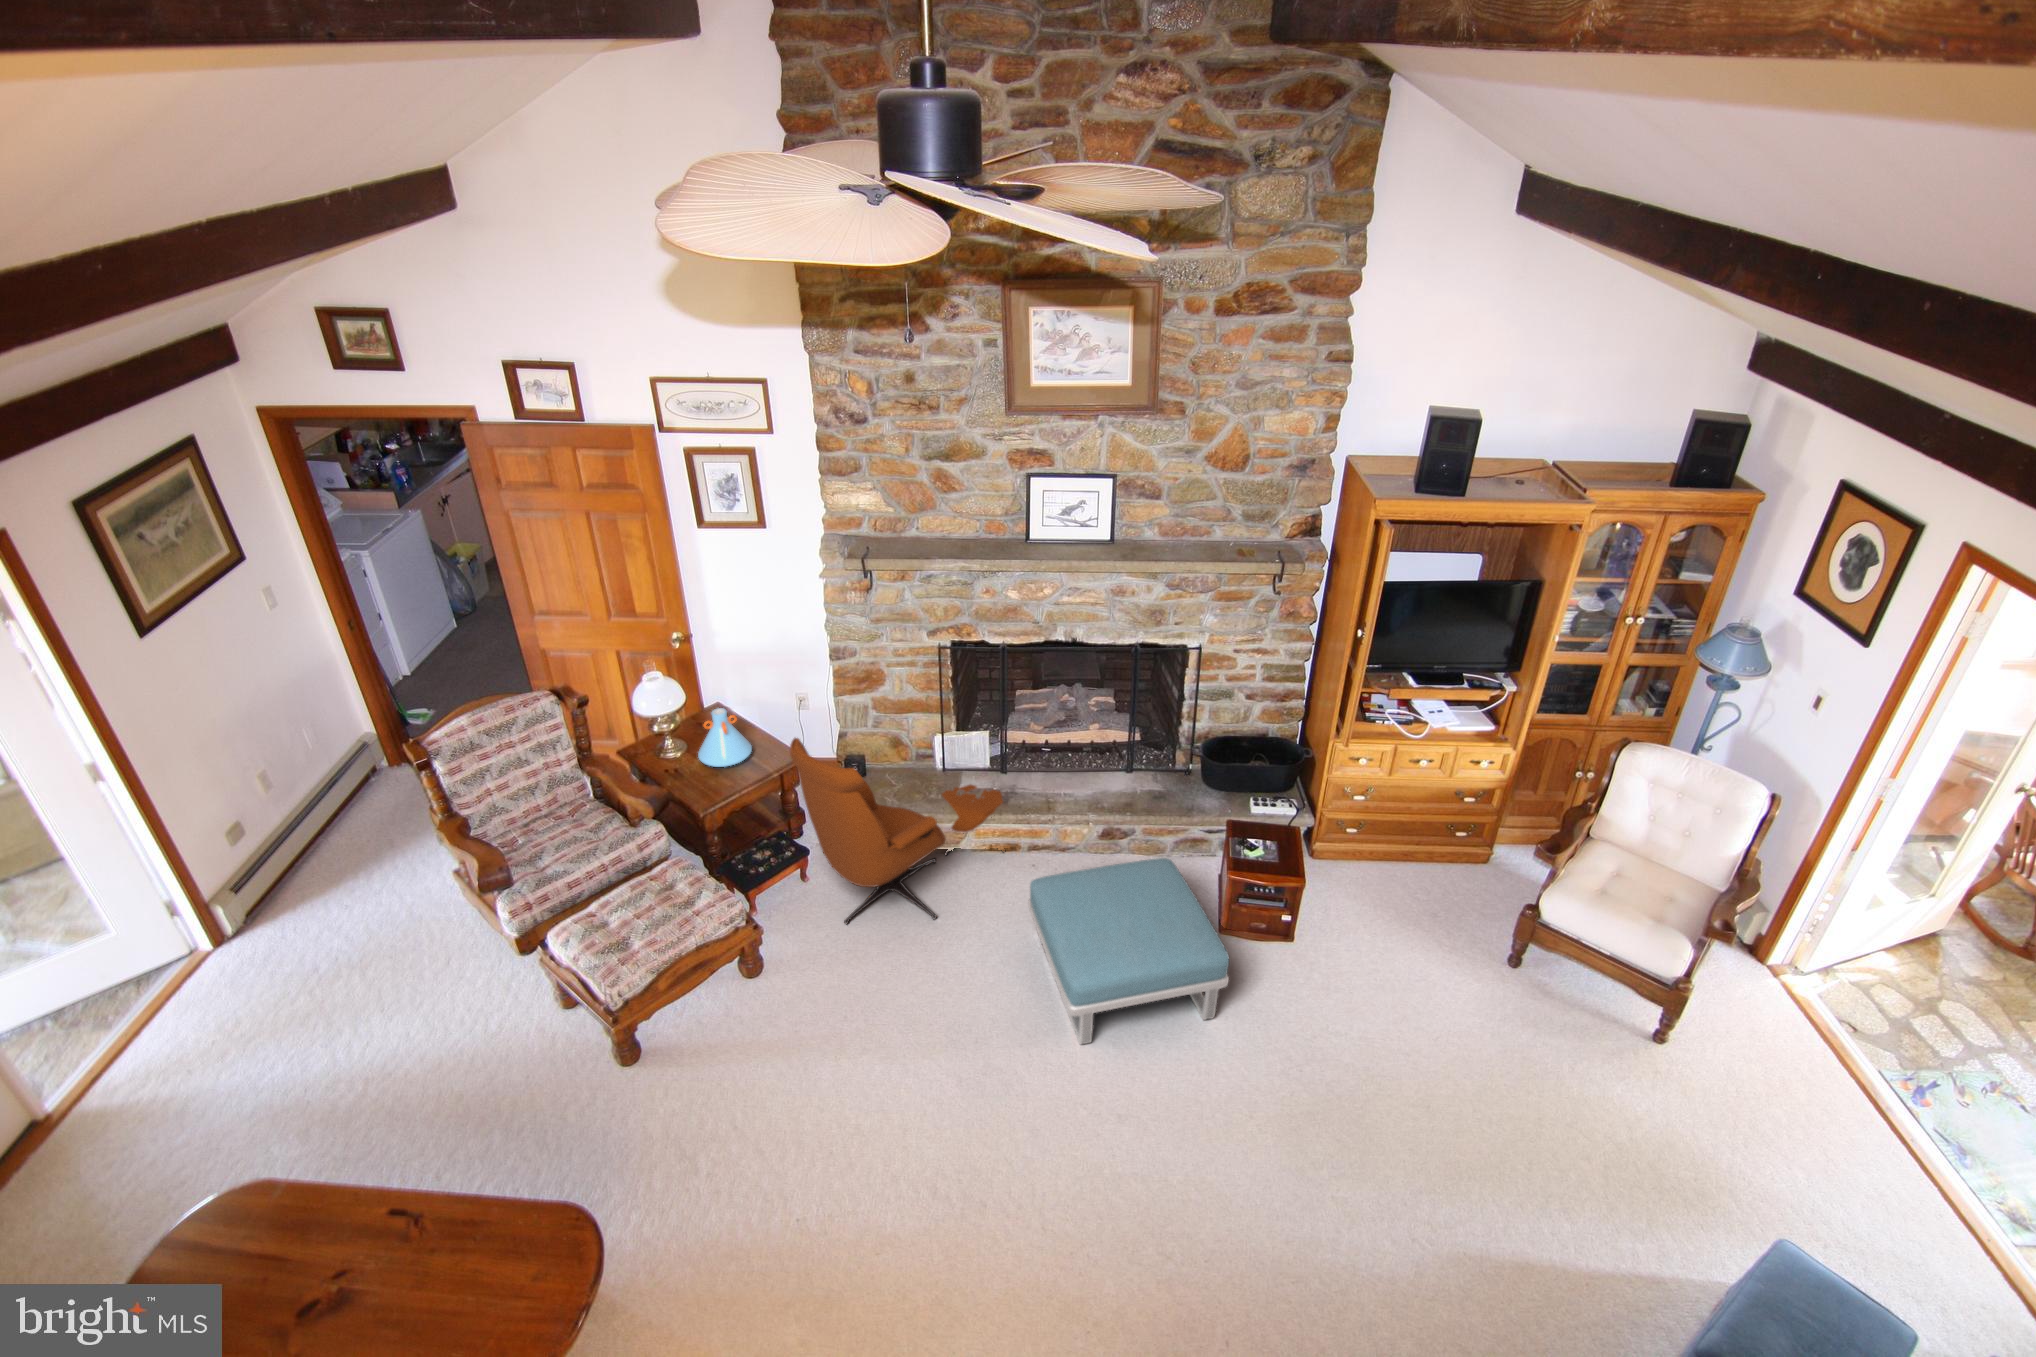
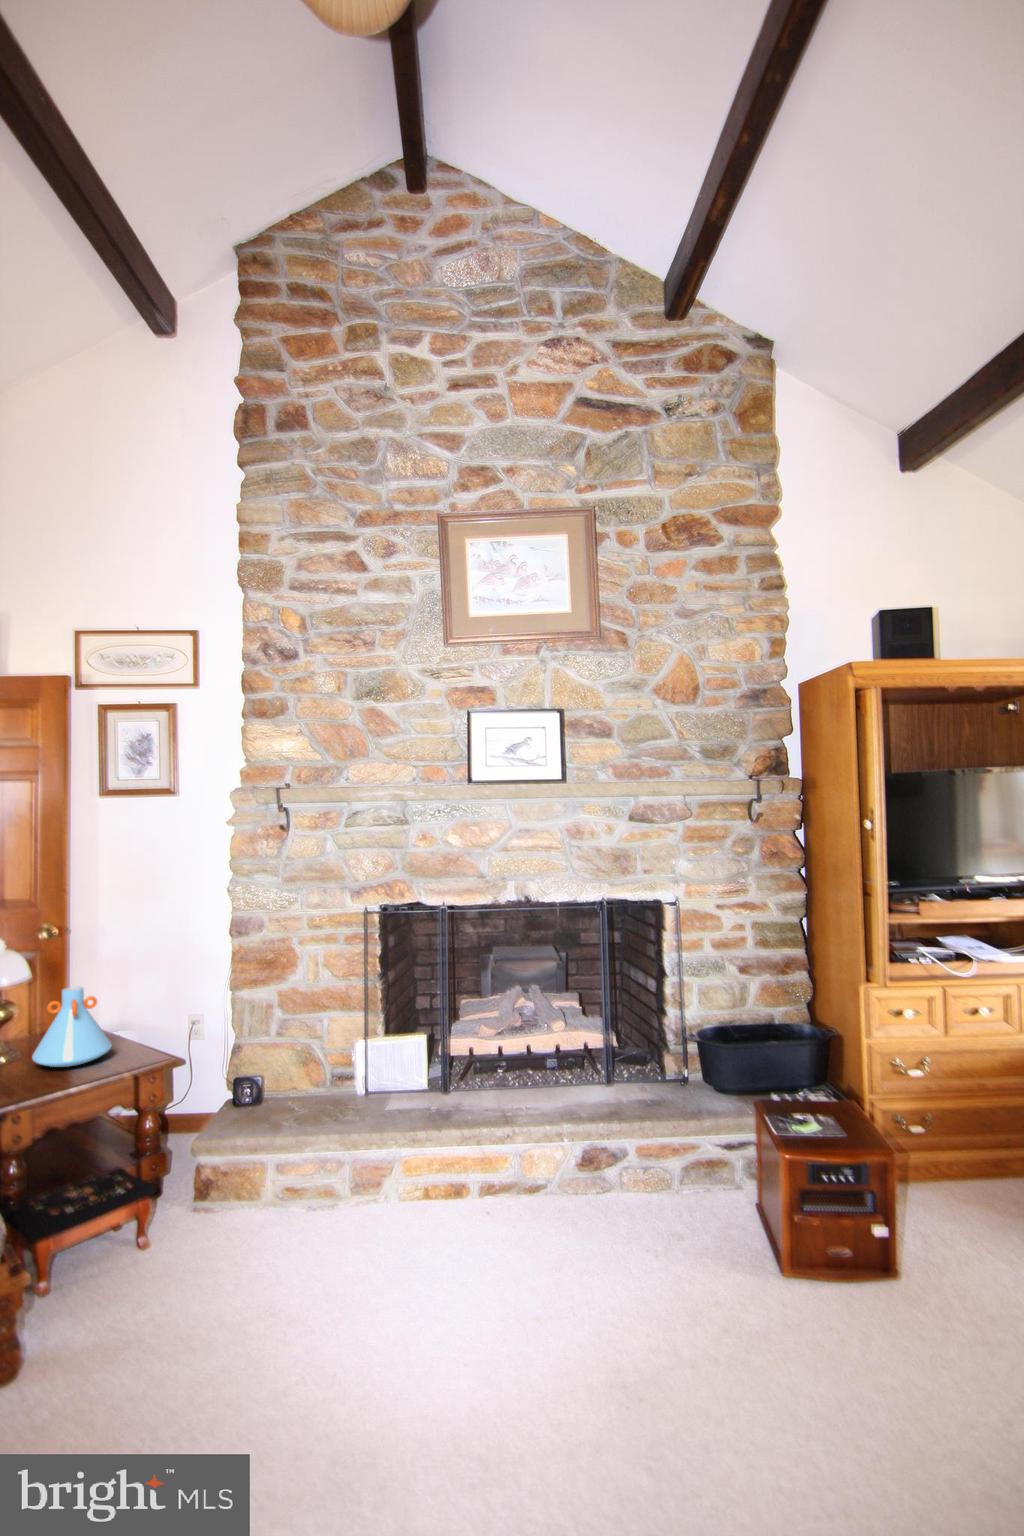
lounge chair: present [790,738,1003,924] -> none [143,974,461,1307]
footstool: present [1029,858,1229,1044] -> none [484,1158,826,1486]

